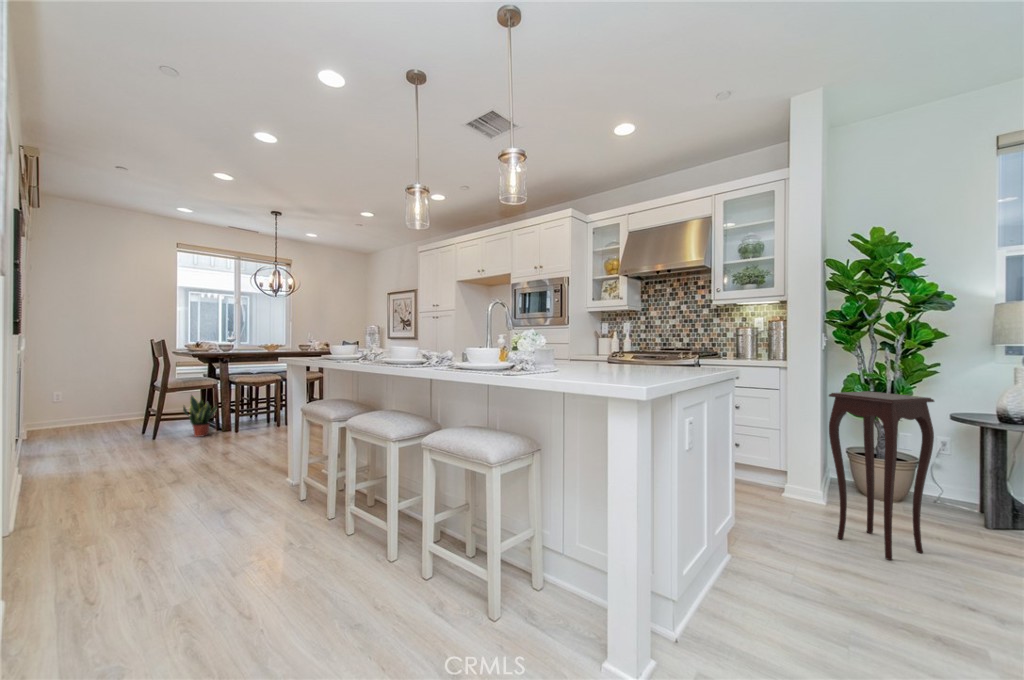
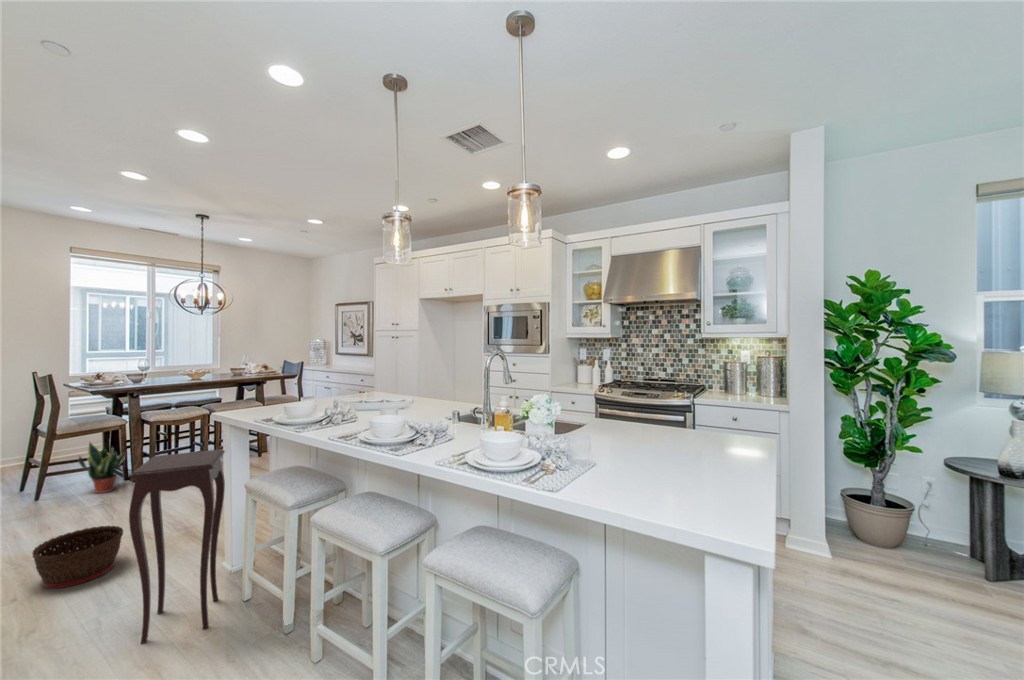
side table: present [829,391,934,560] -> present [129,449,225,644]
basket: none [154,446,215,485] -> present [32,526,123,588]

